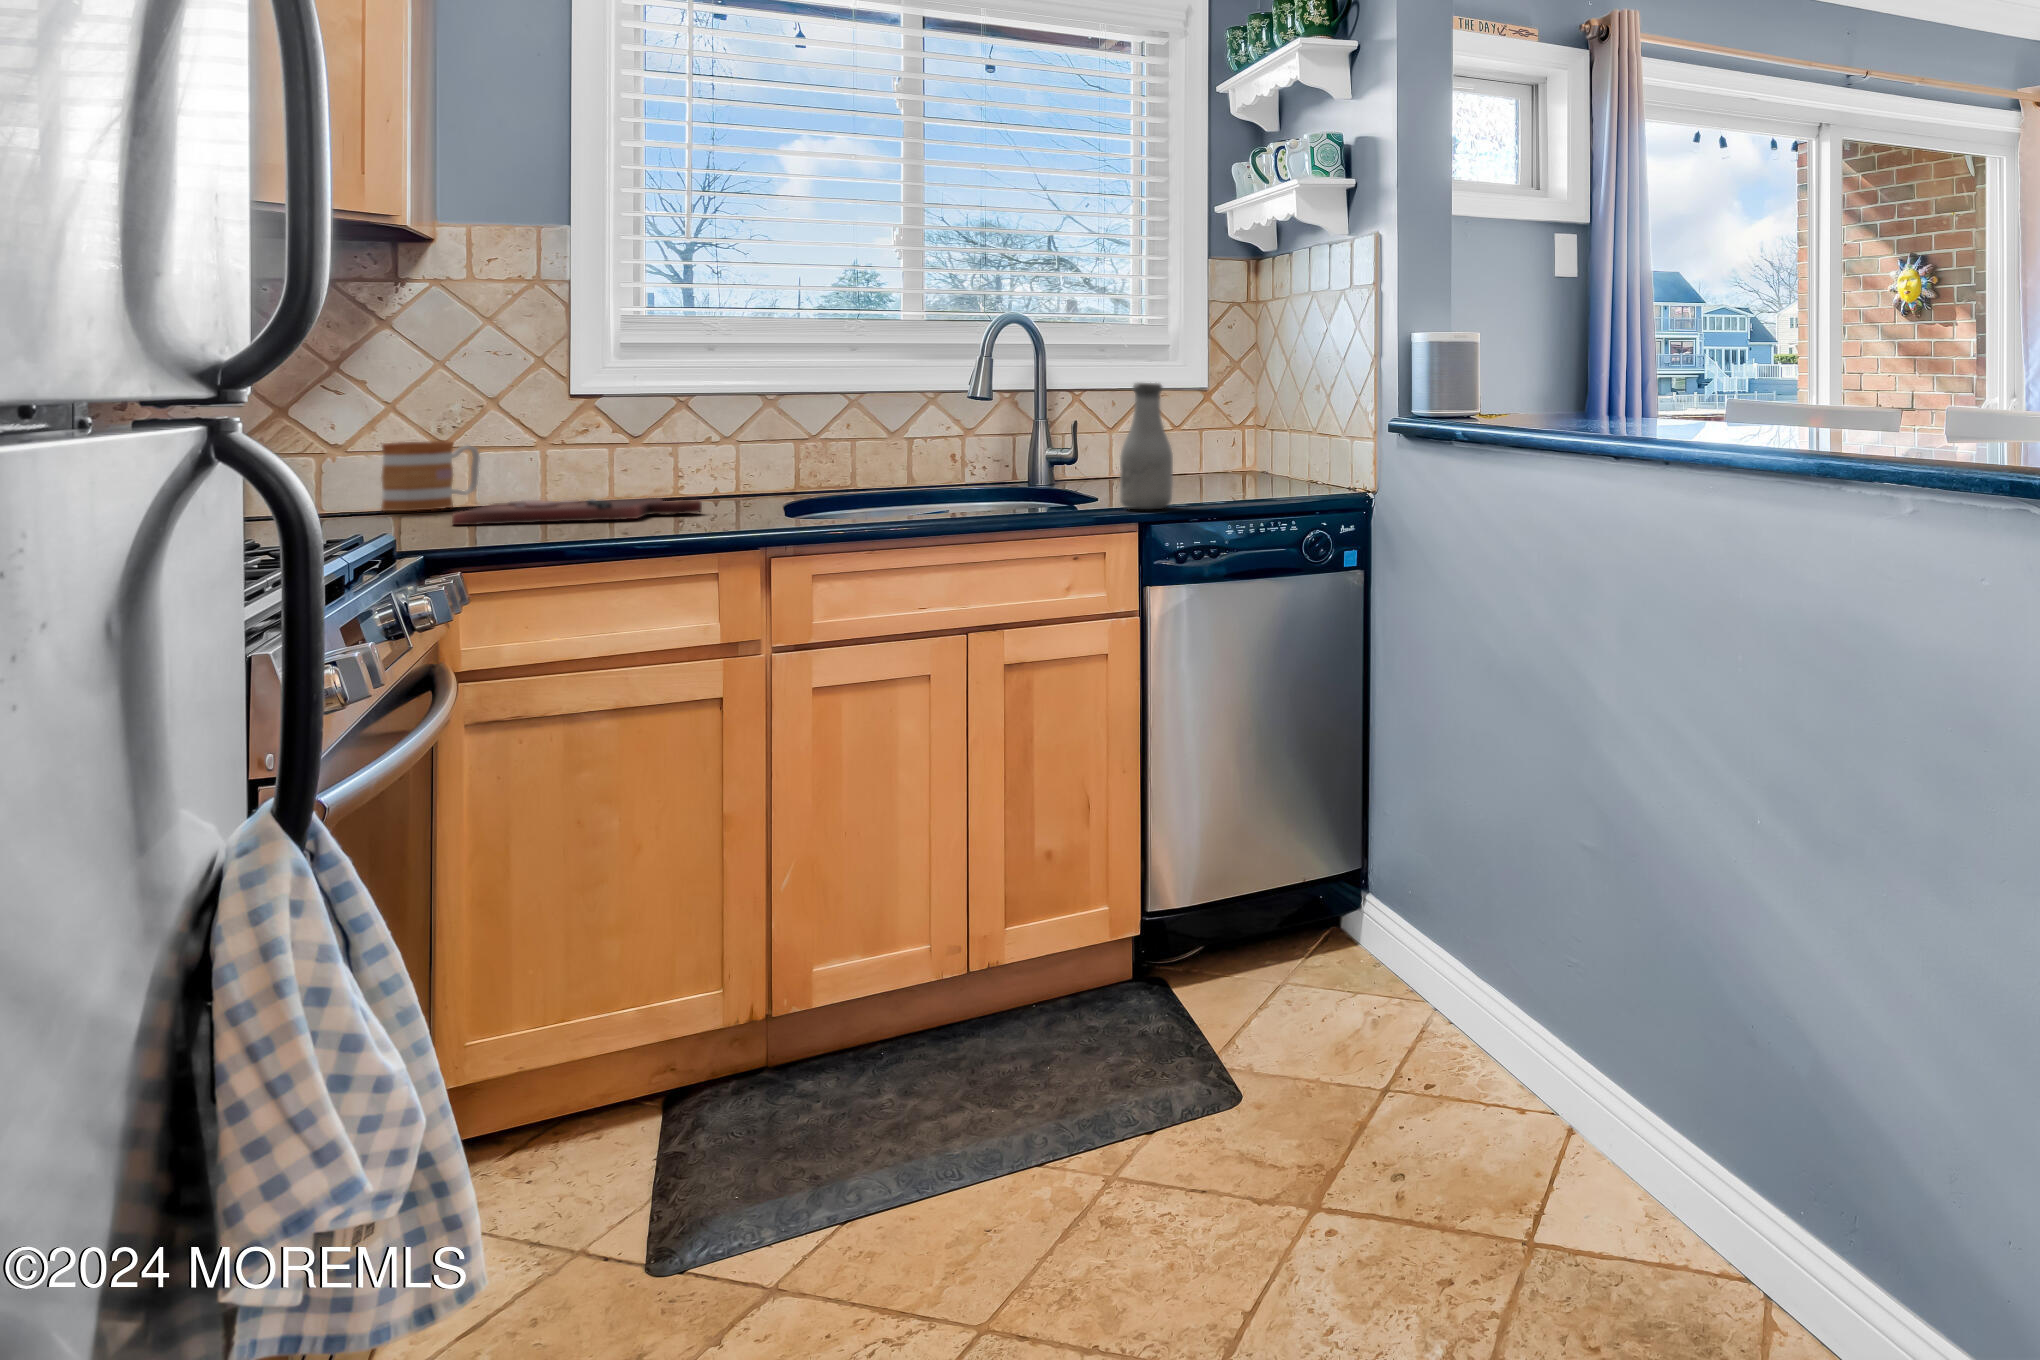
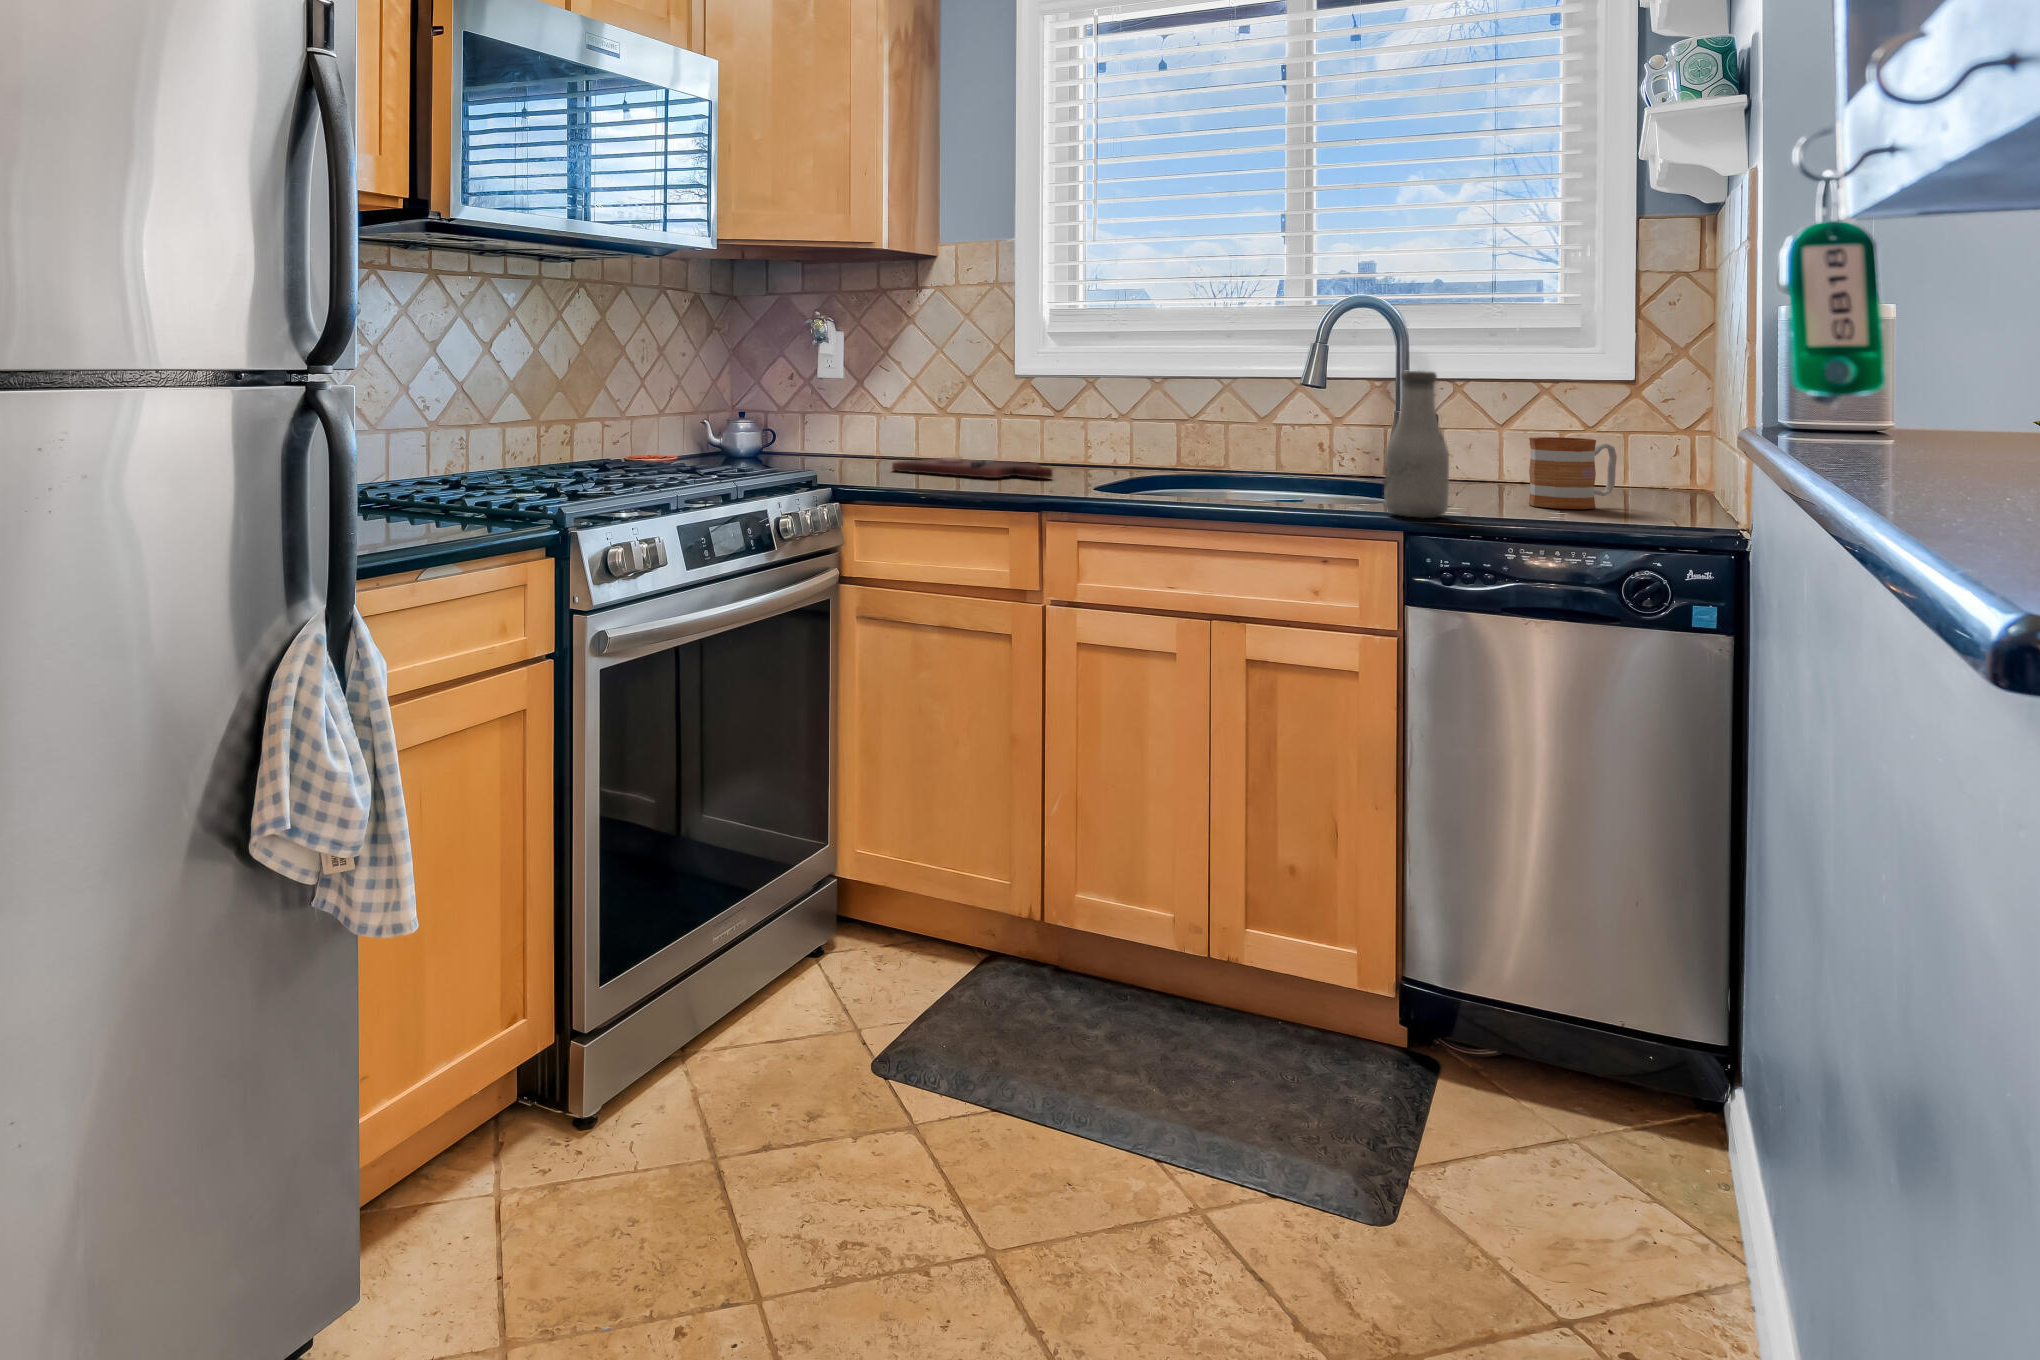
mug: present [381,441,480,511] -> present [1529,437,1617,509]

